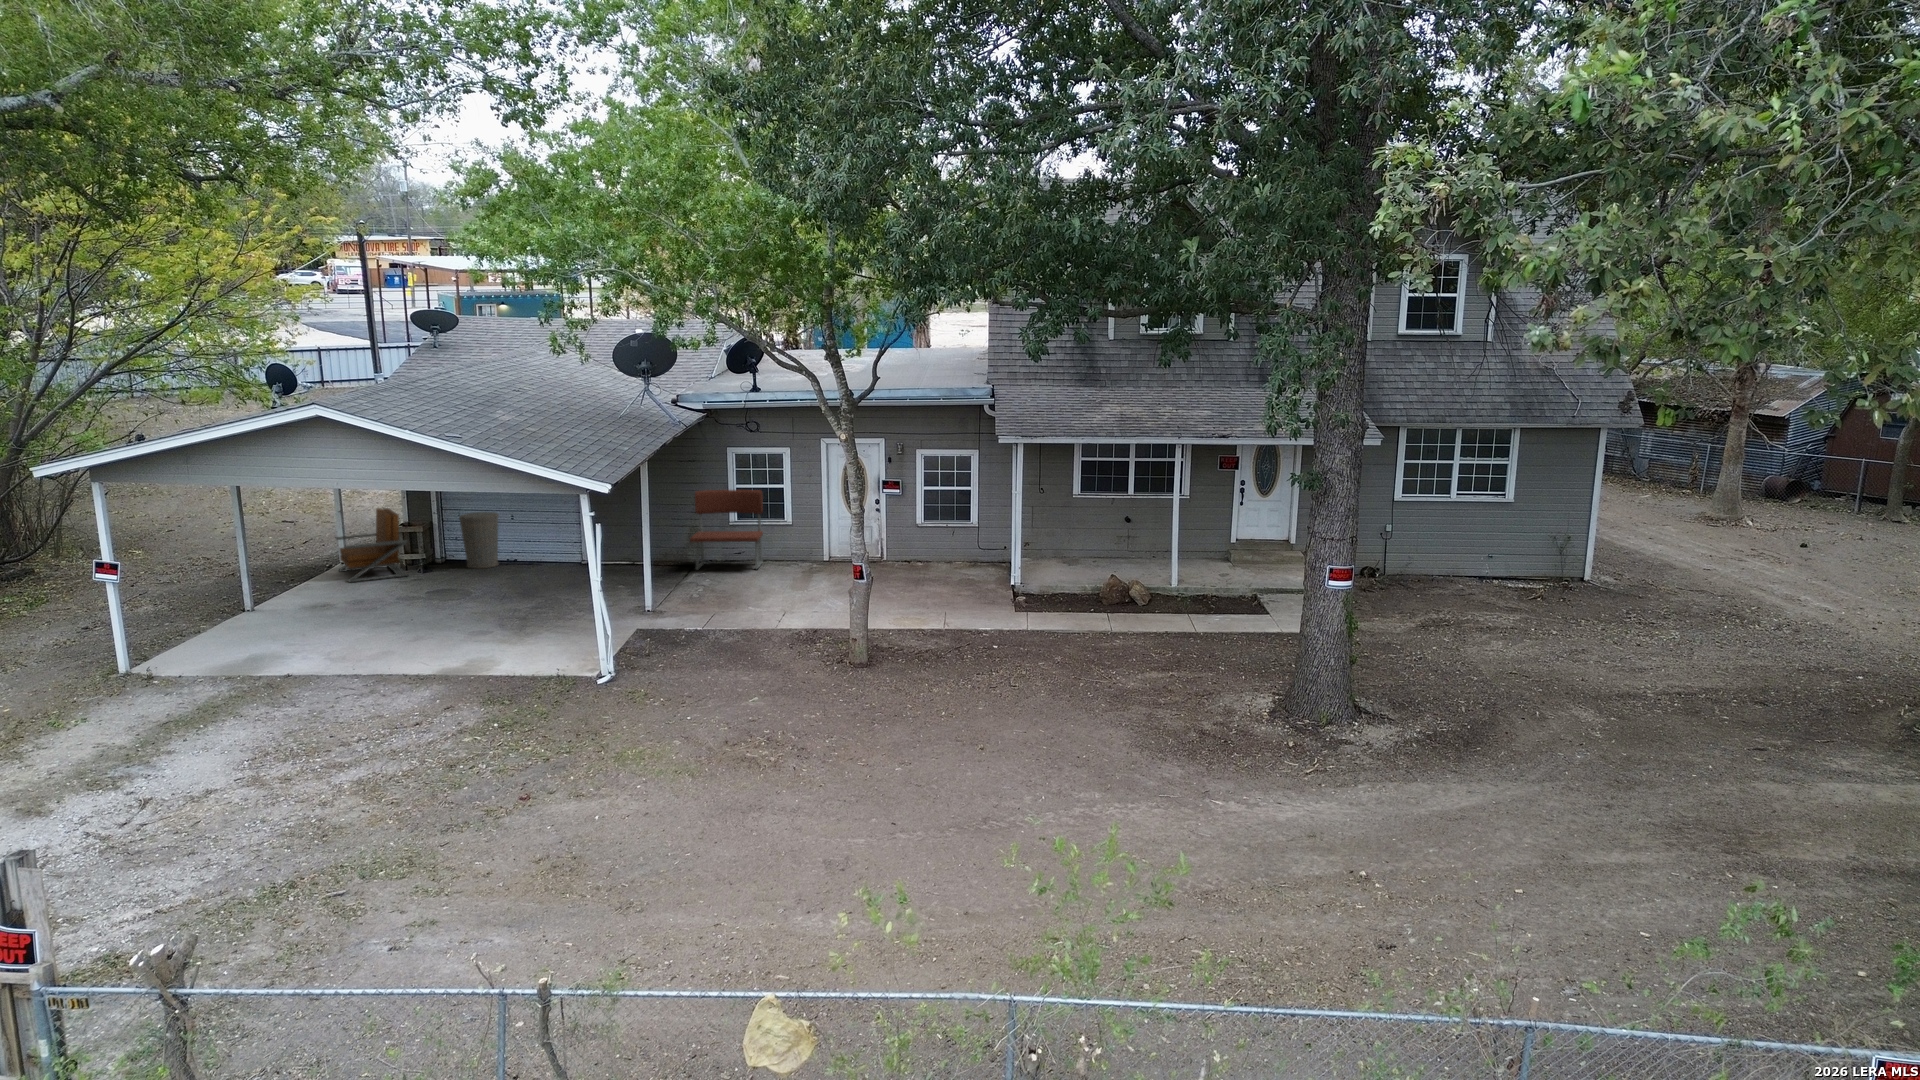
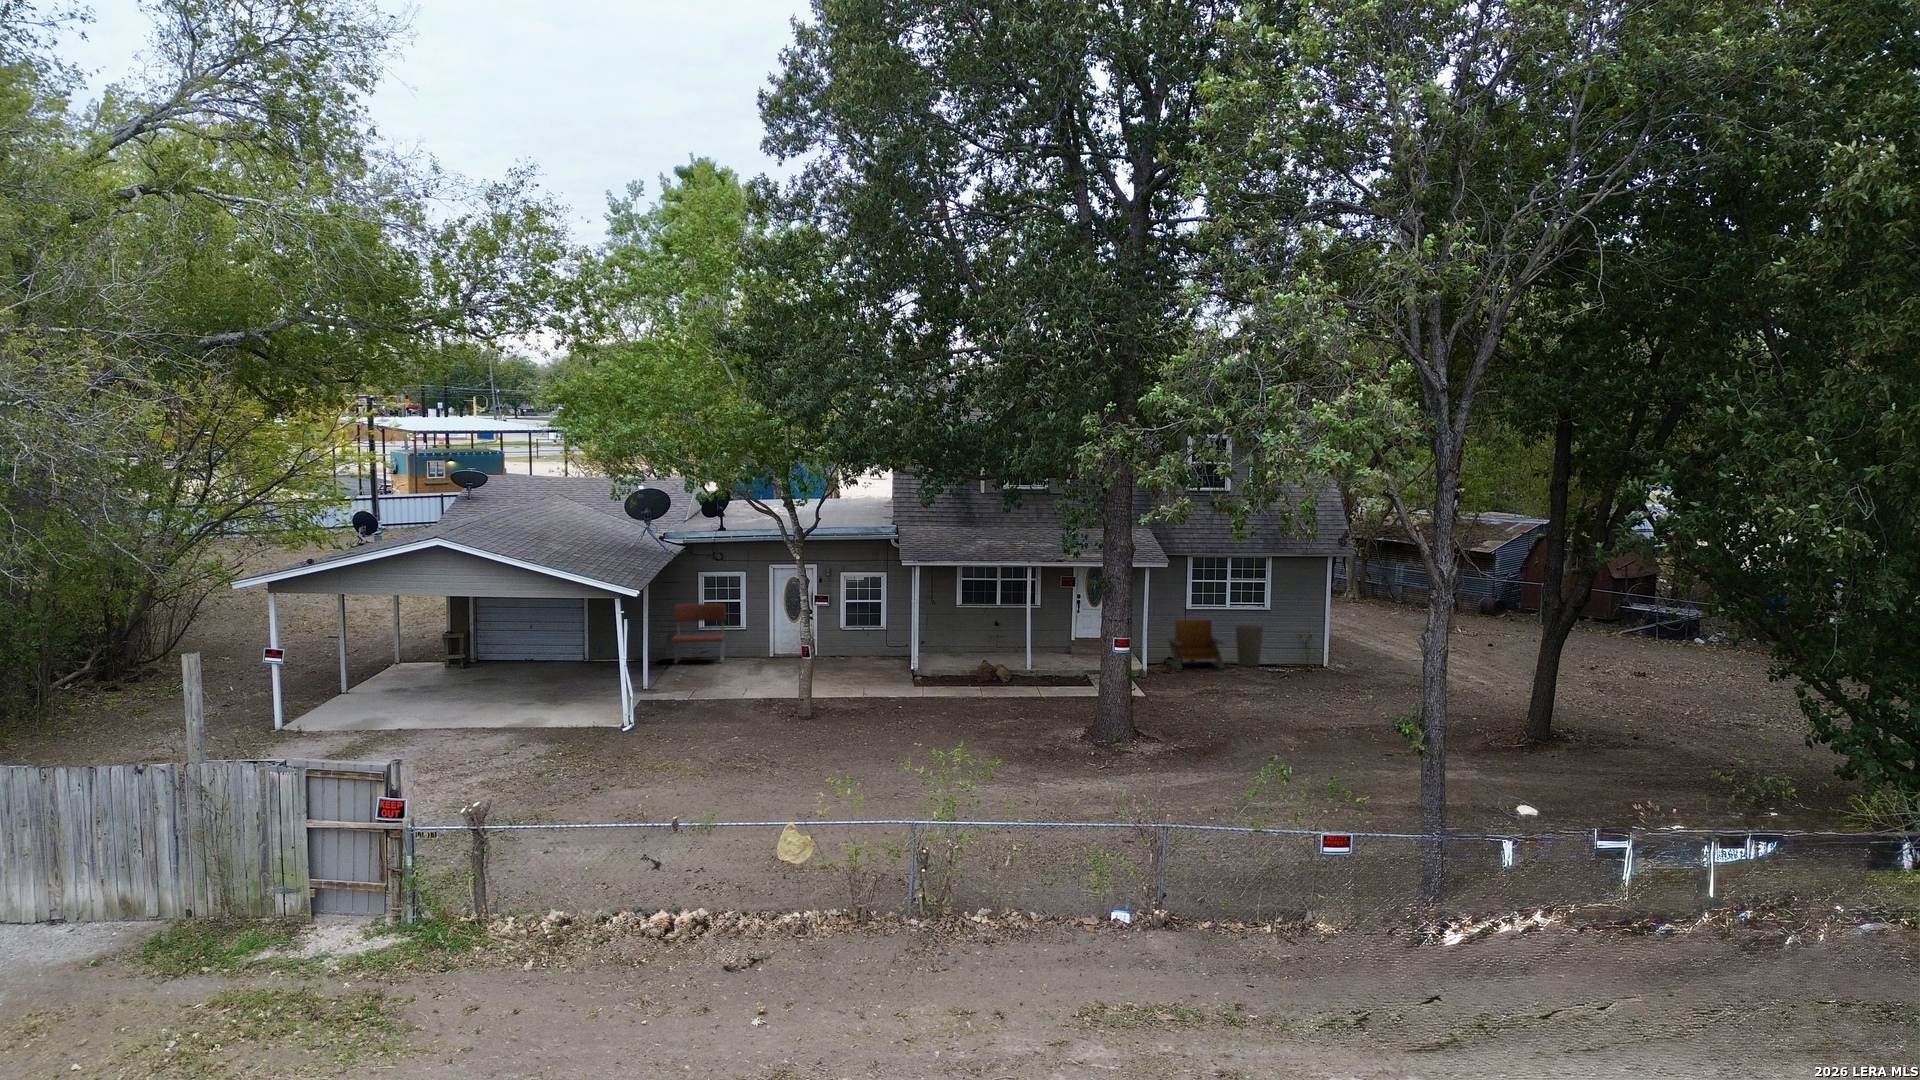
lounge chair: present [336,508,408,582] -> present [1168,620,1225,669]
trash can: present [459,512,499,569] -> present [1236,625,1263,666]

